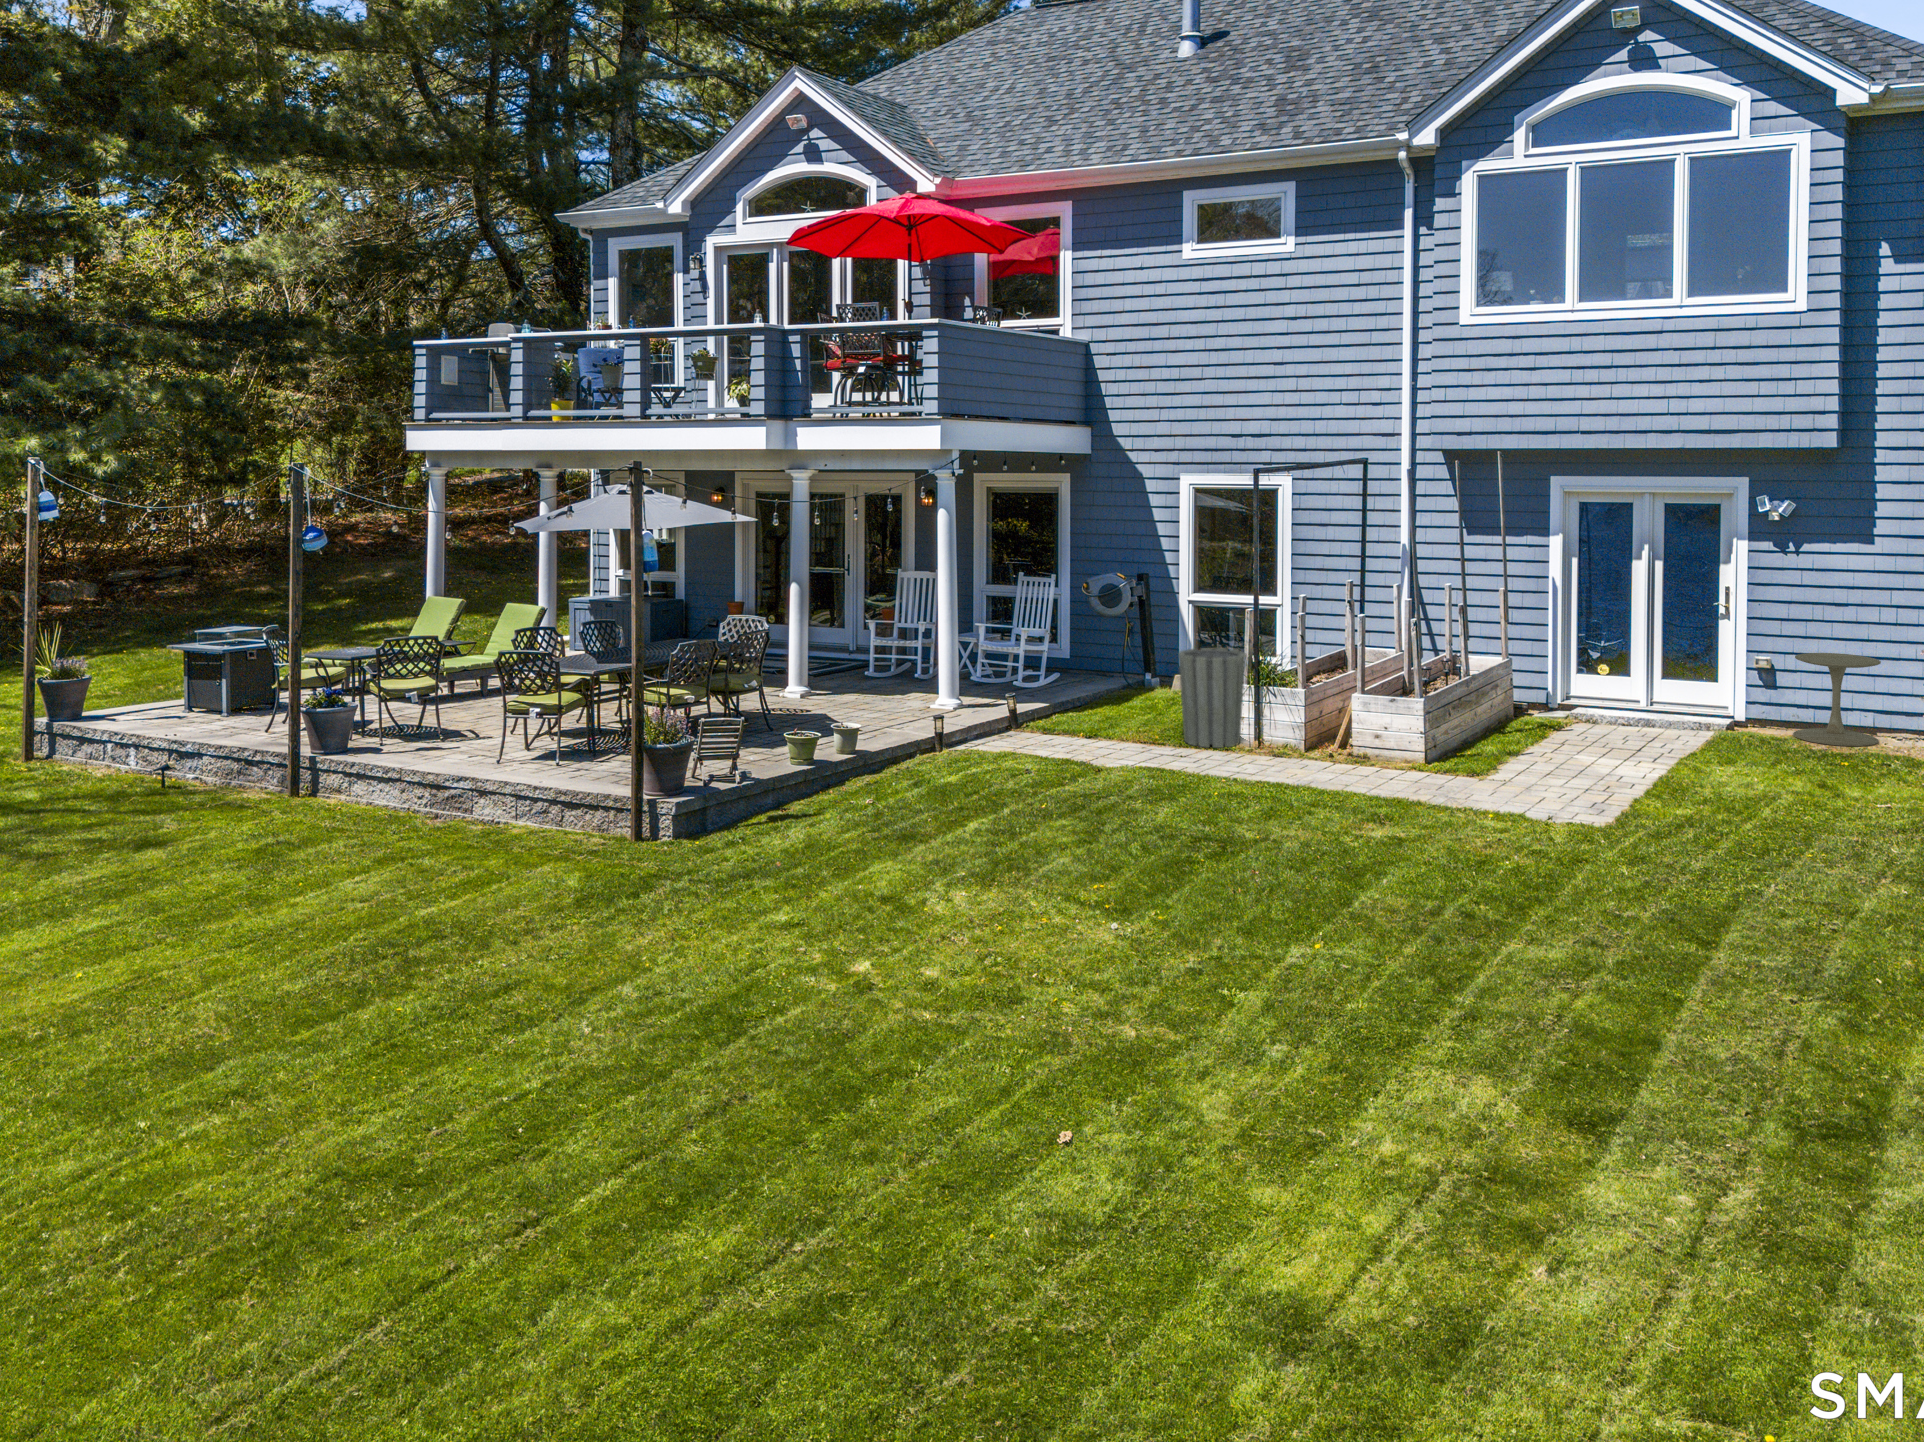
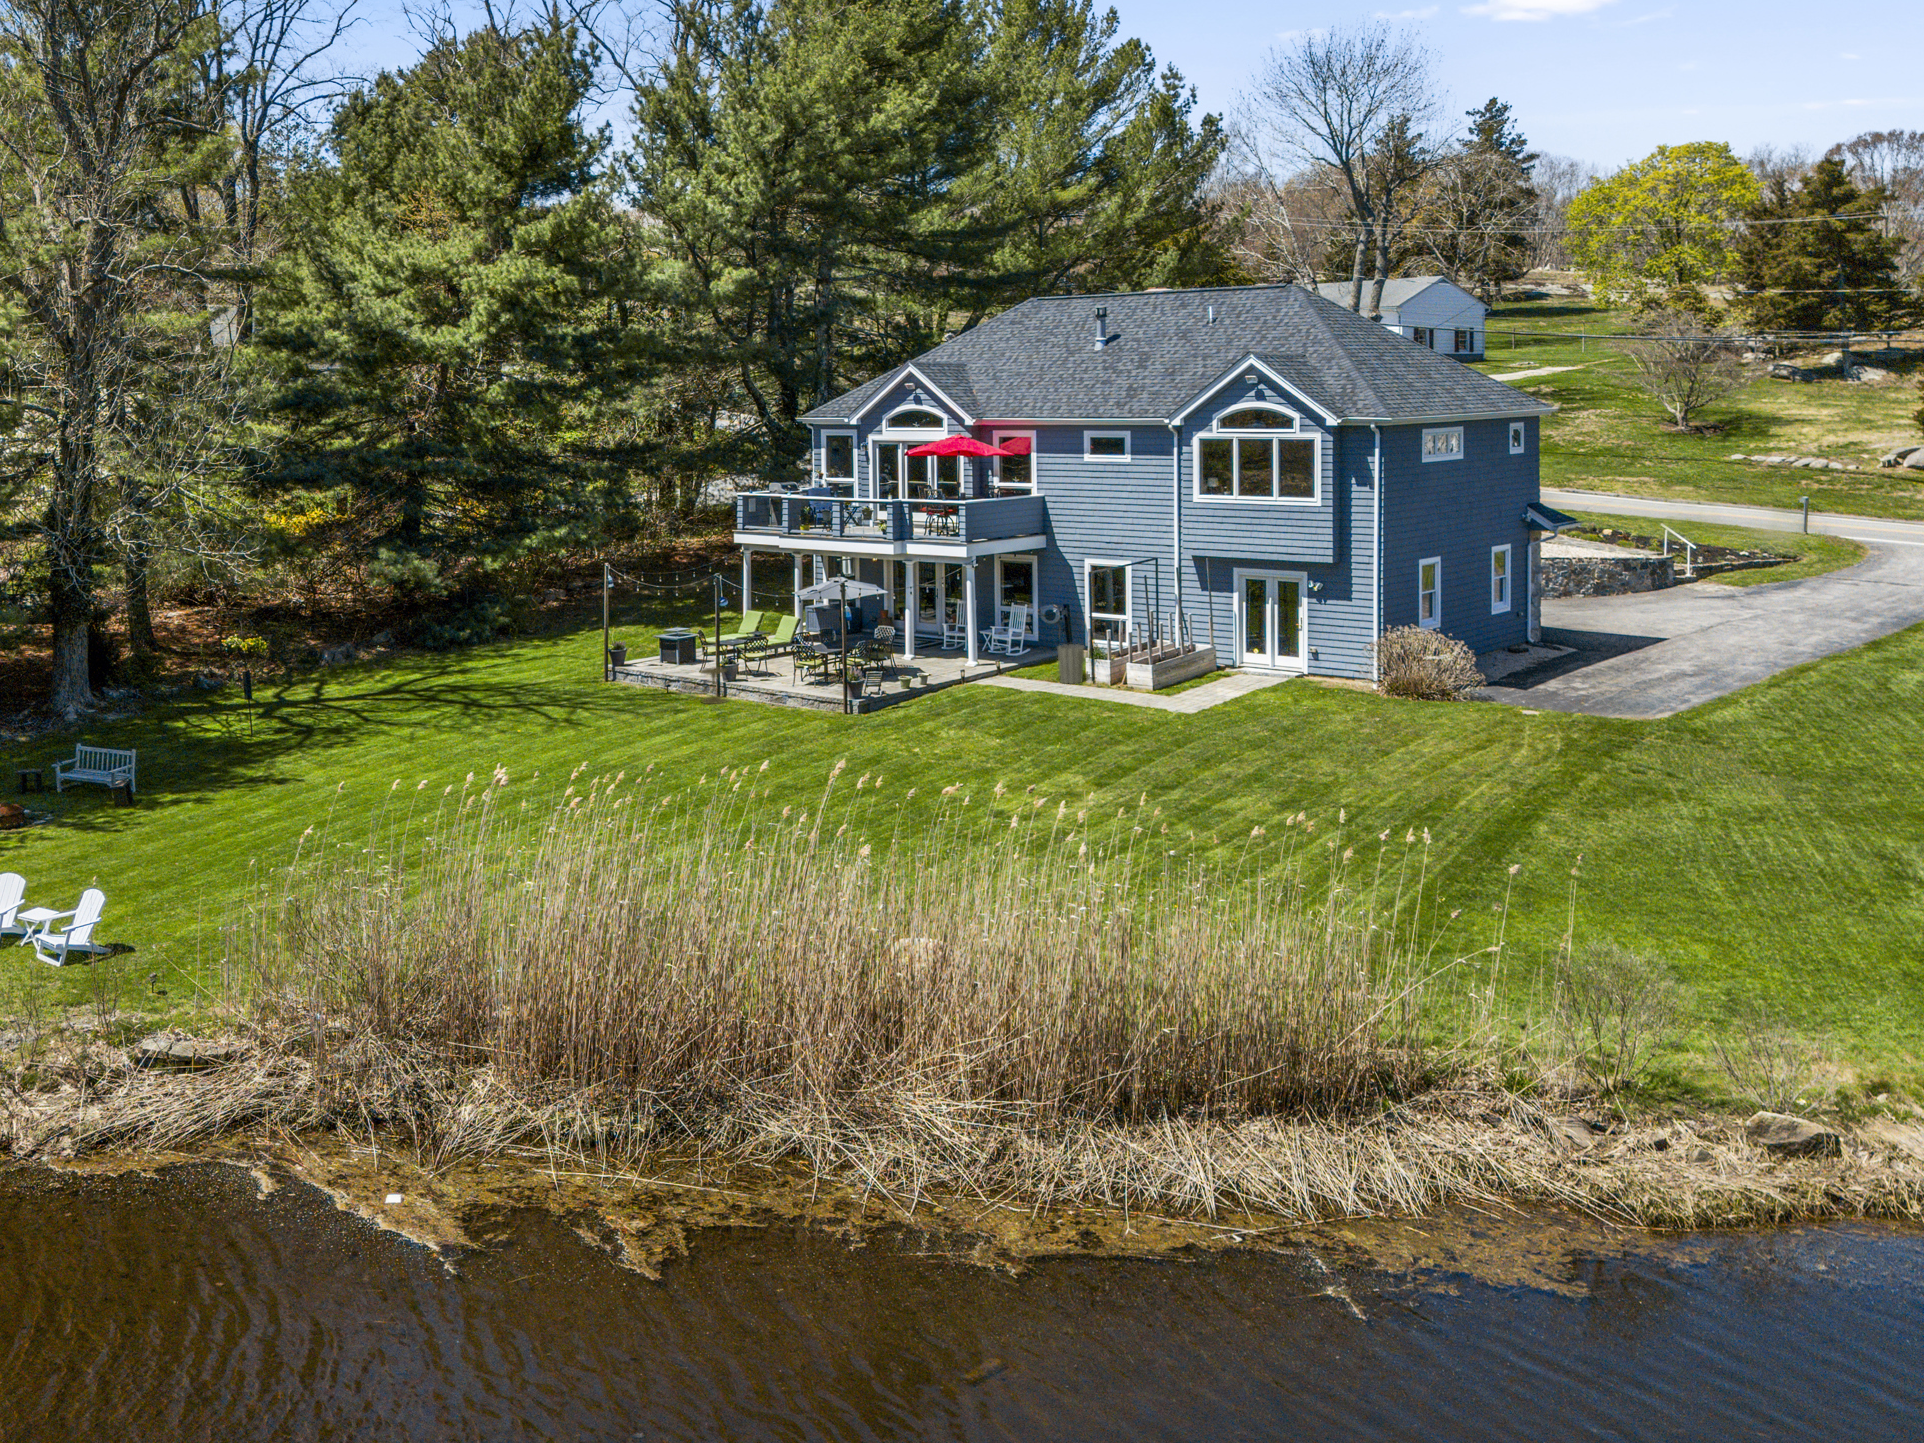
pedestal table: present [1793,653,1881,746] -> present [700,667,728,704]

